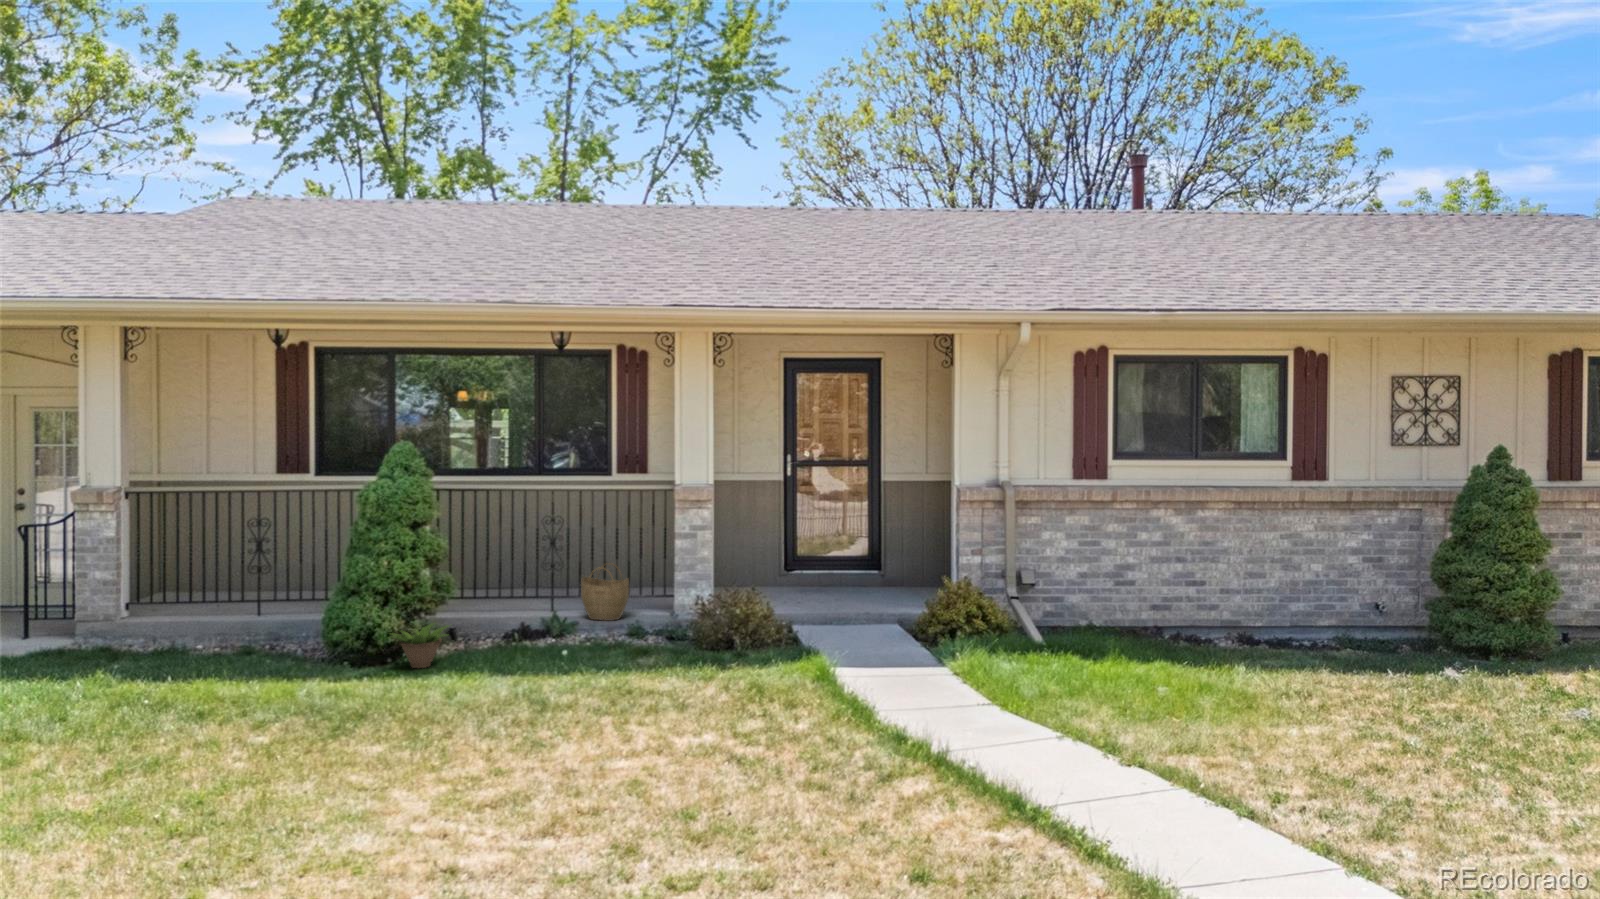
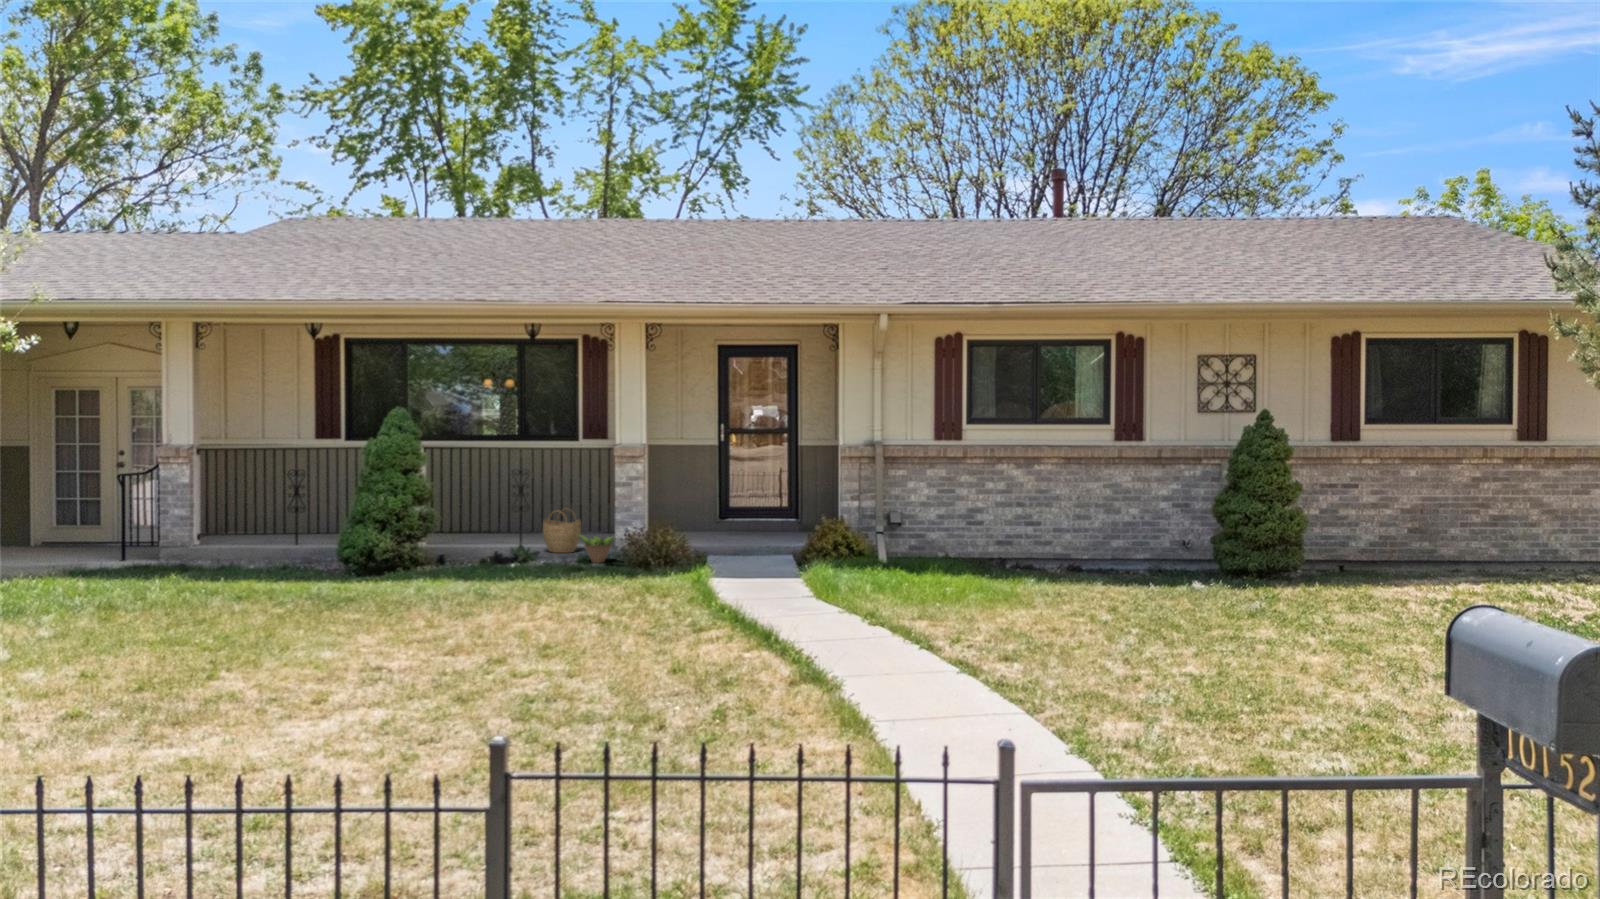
decorative plant: present [388,624,448,668] -> present [576,534,616,563]

